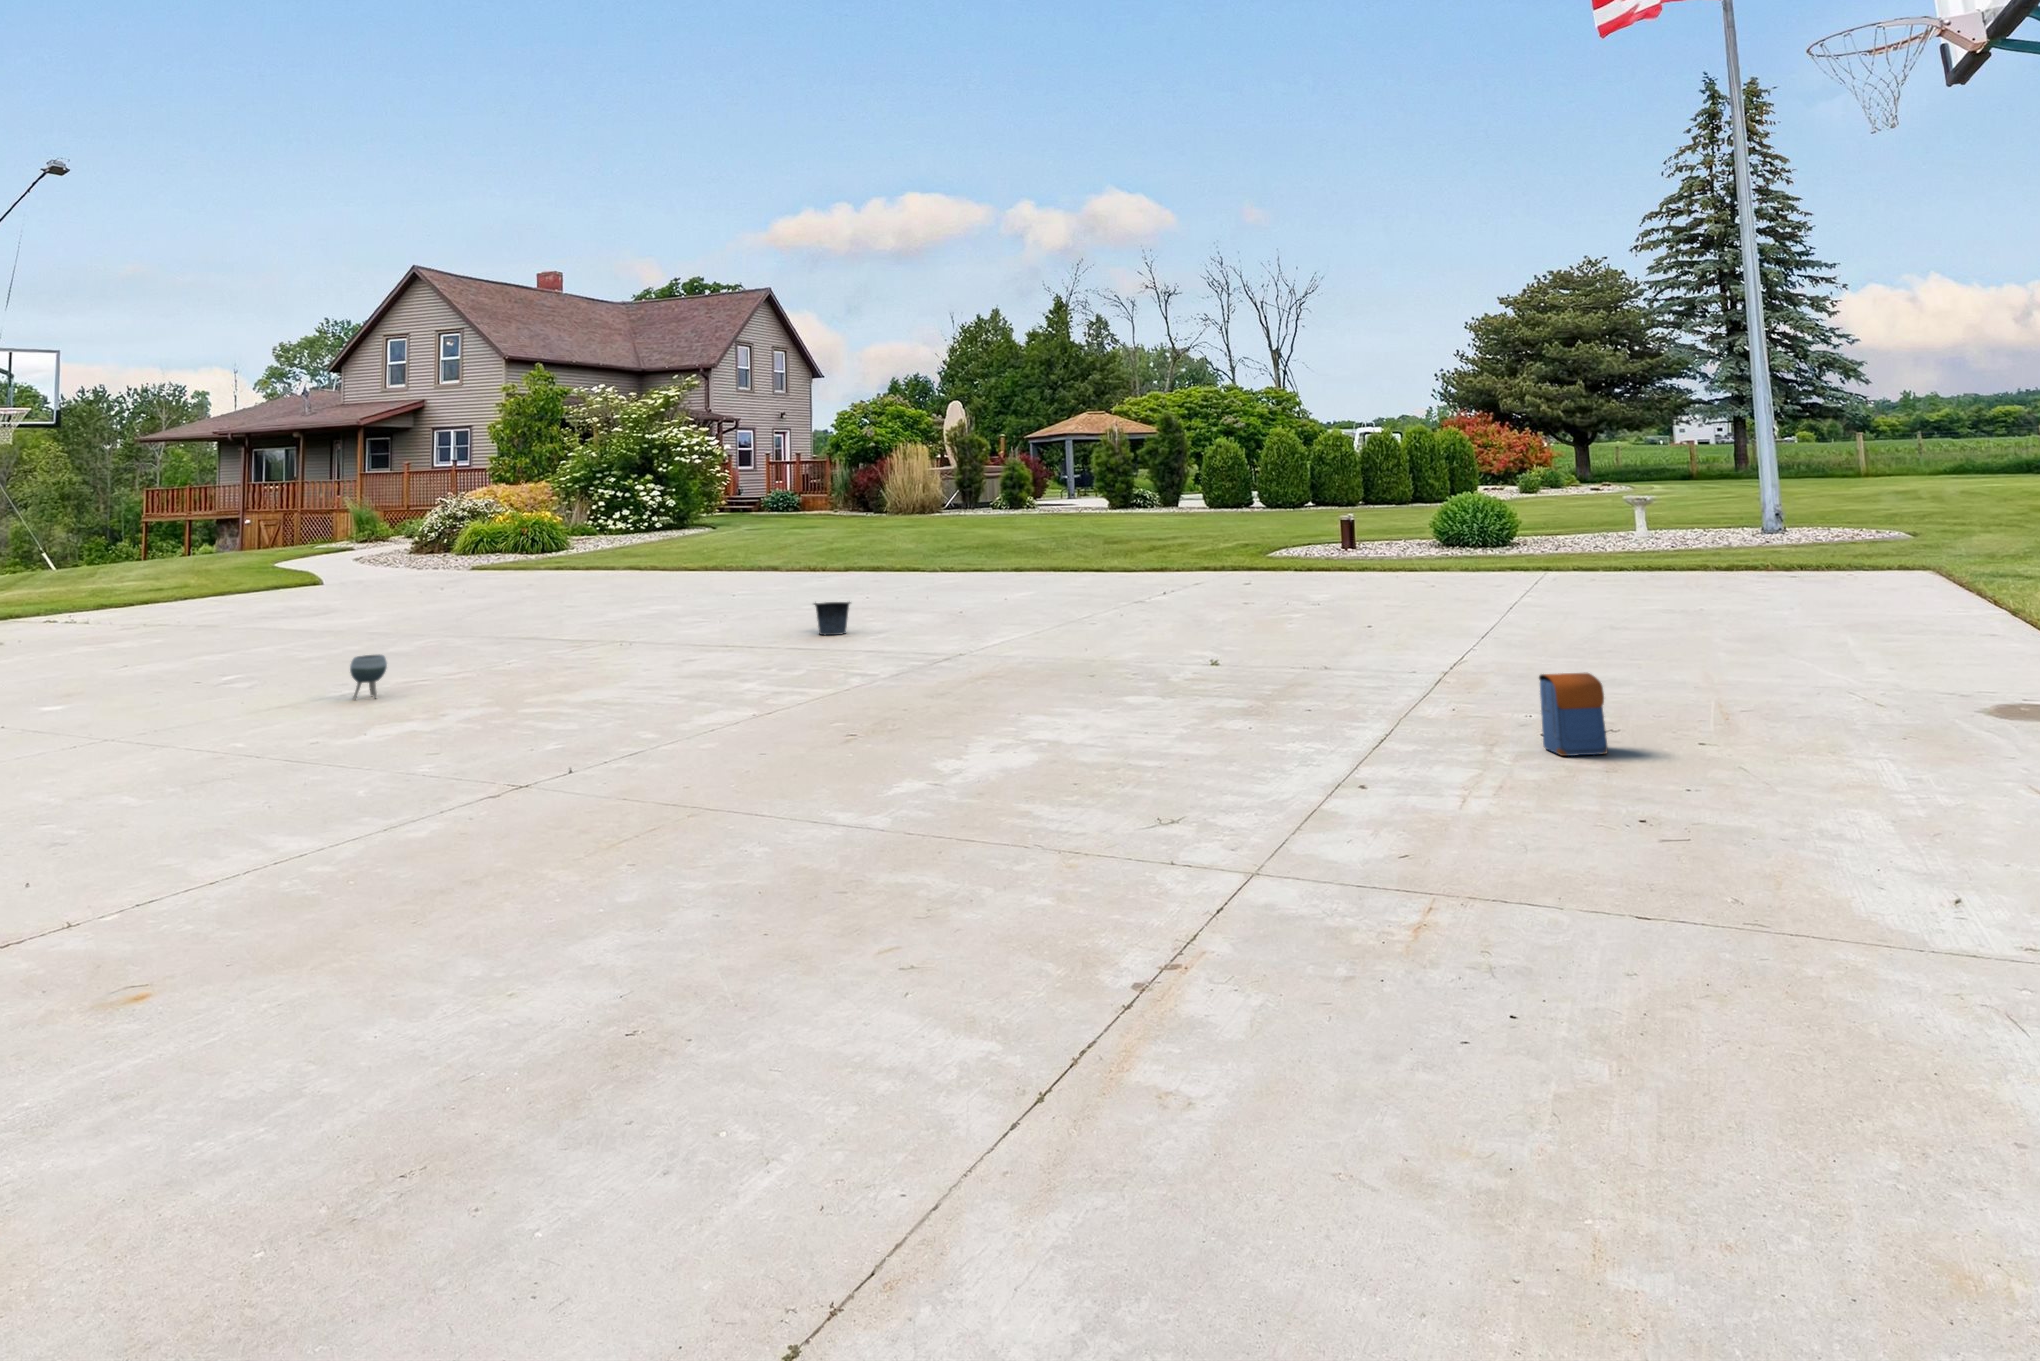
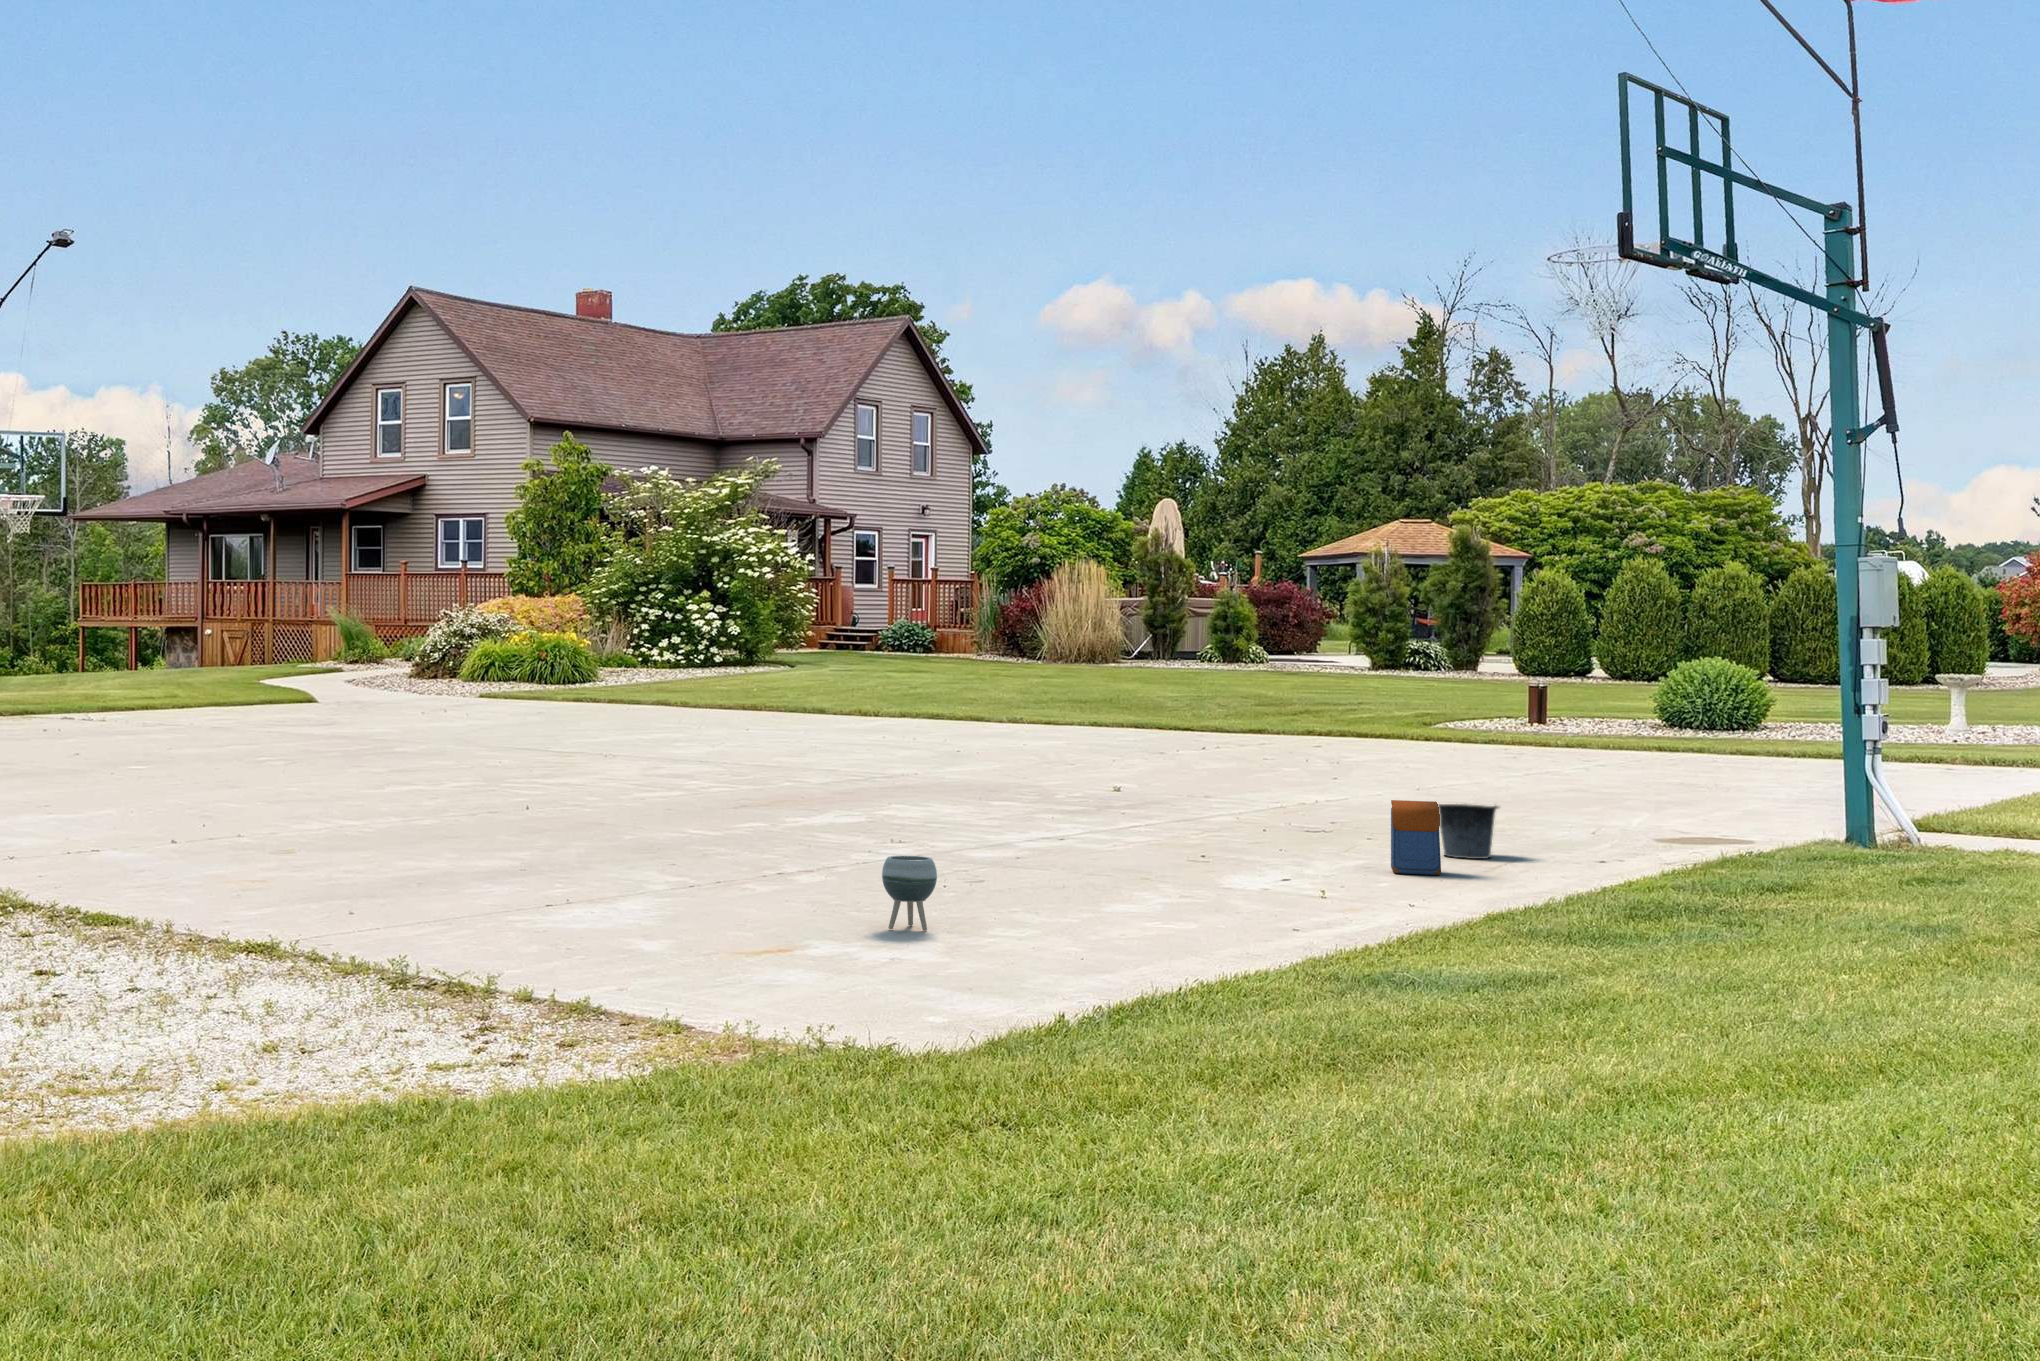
bucket: present [814,602,850,635] -> present [1438,804,1498,859]
planter: present [350,655,387,700] -> present [882,856,937,931]

